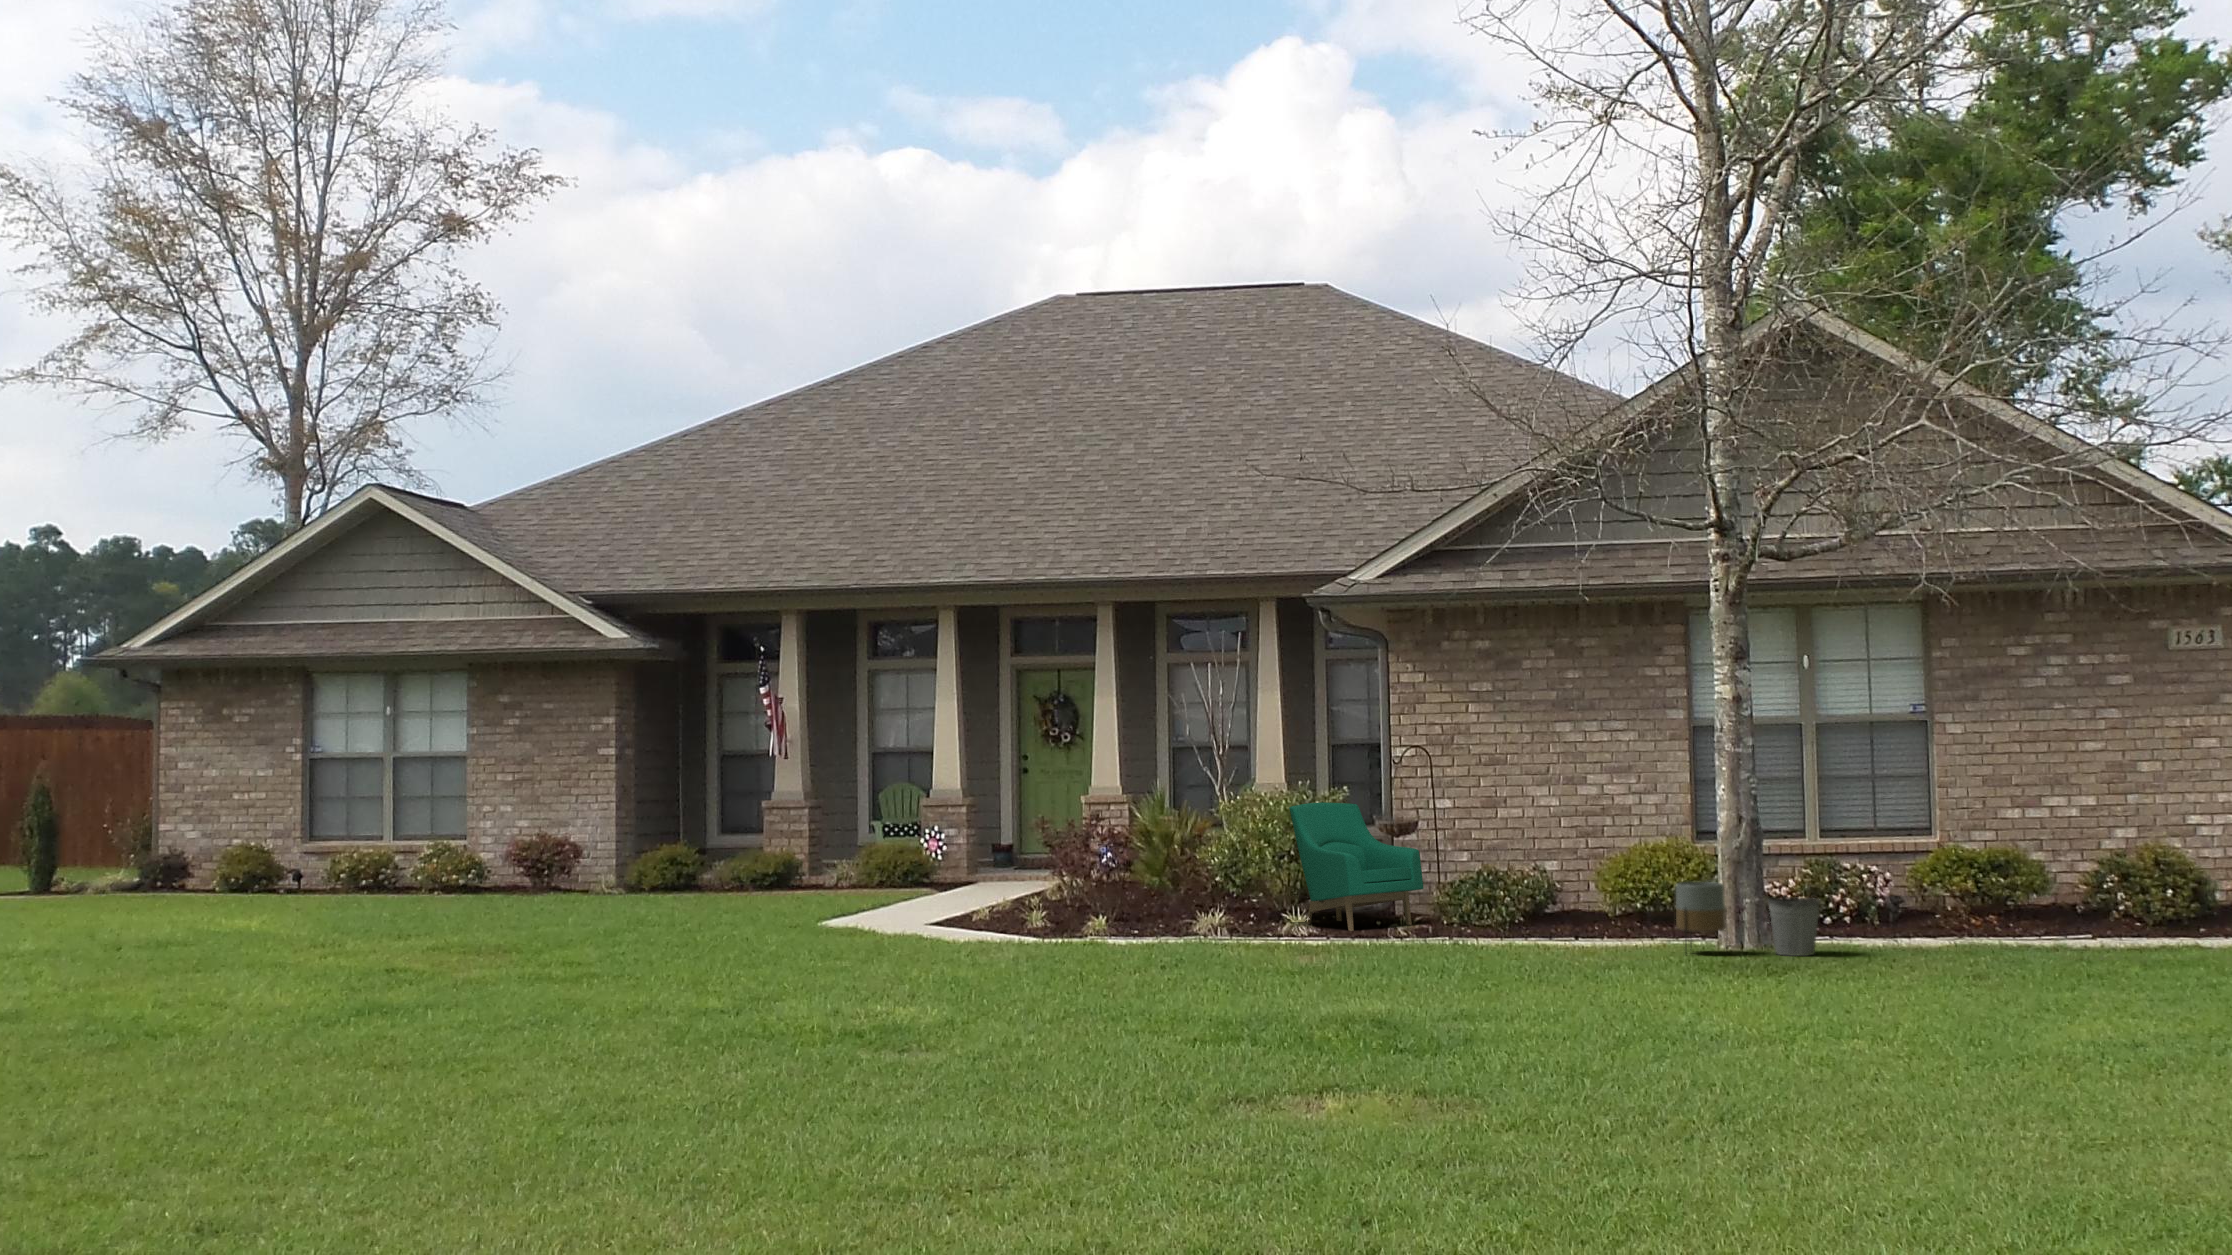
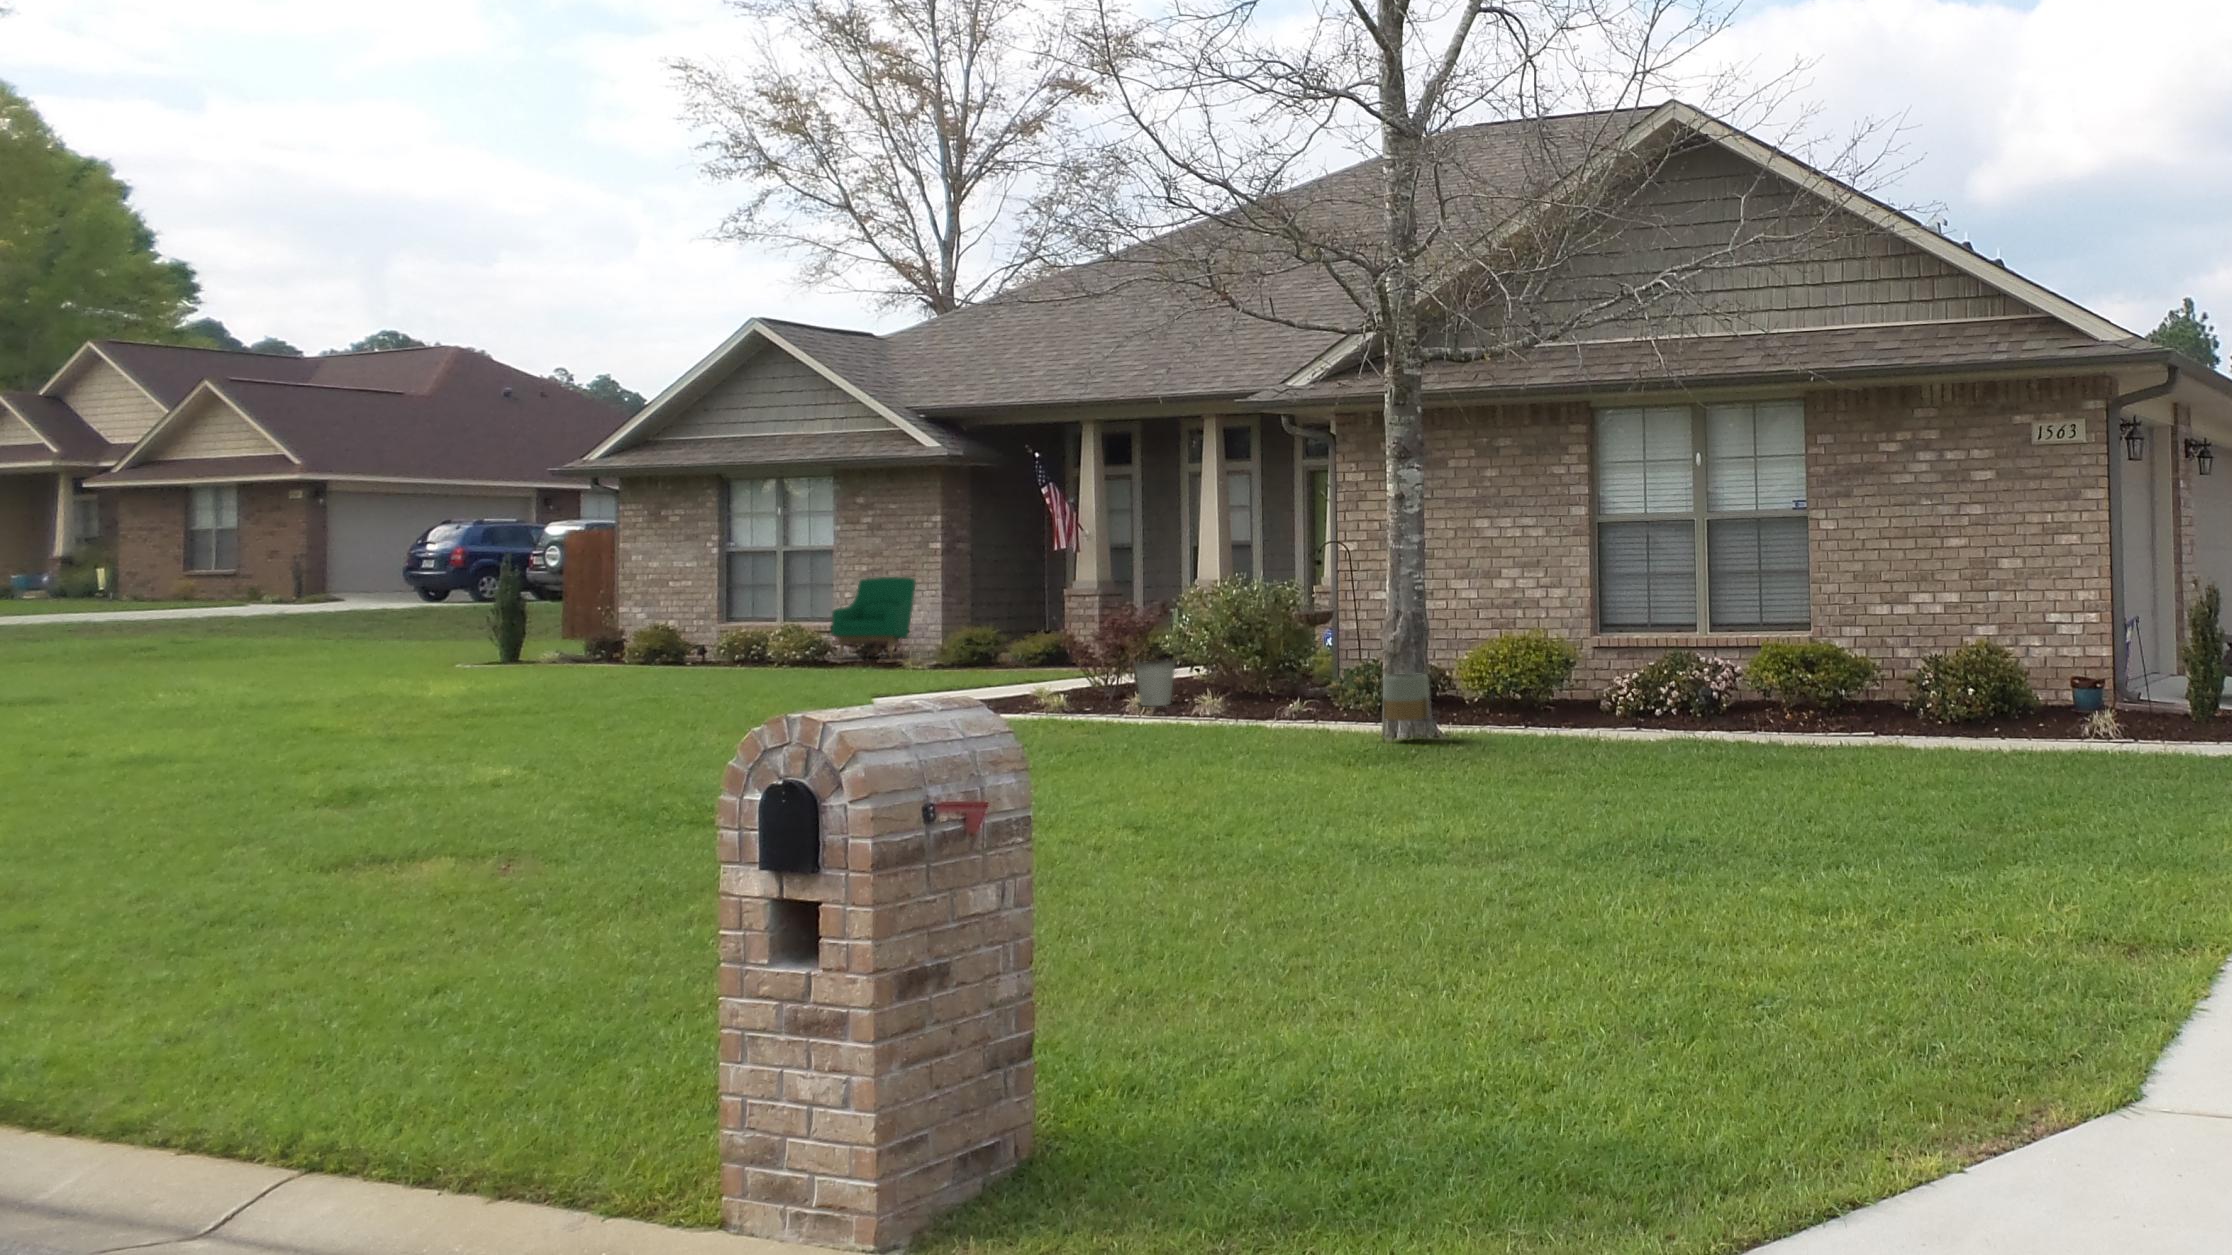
armchair: present [1289,803,1423,931] -> present [831,577,916,658]
bucket: present [1768,895,1820,956] -> present [1135,661,1176,706]

